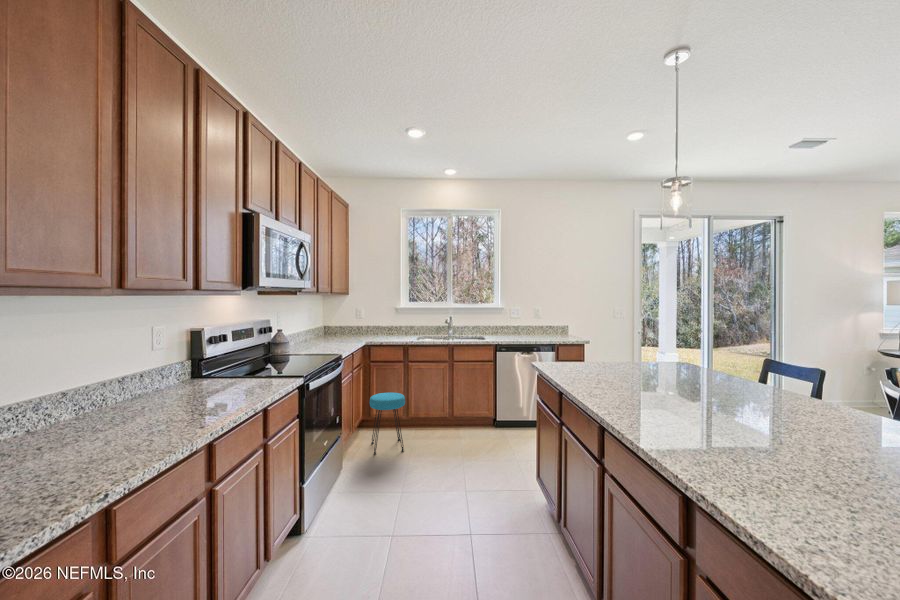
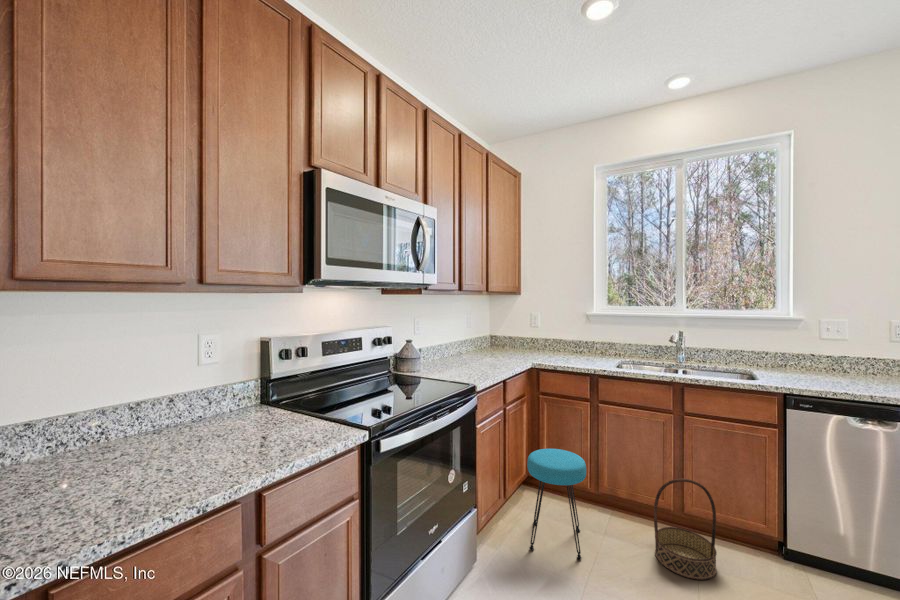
basket: none [440,394,469,444] -> present [654,479,717,580]

